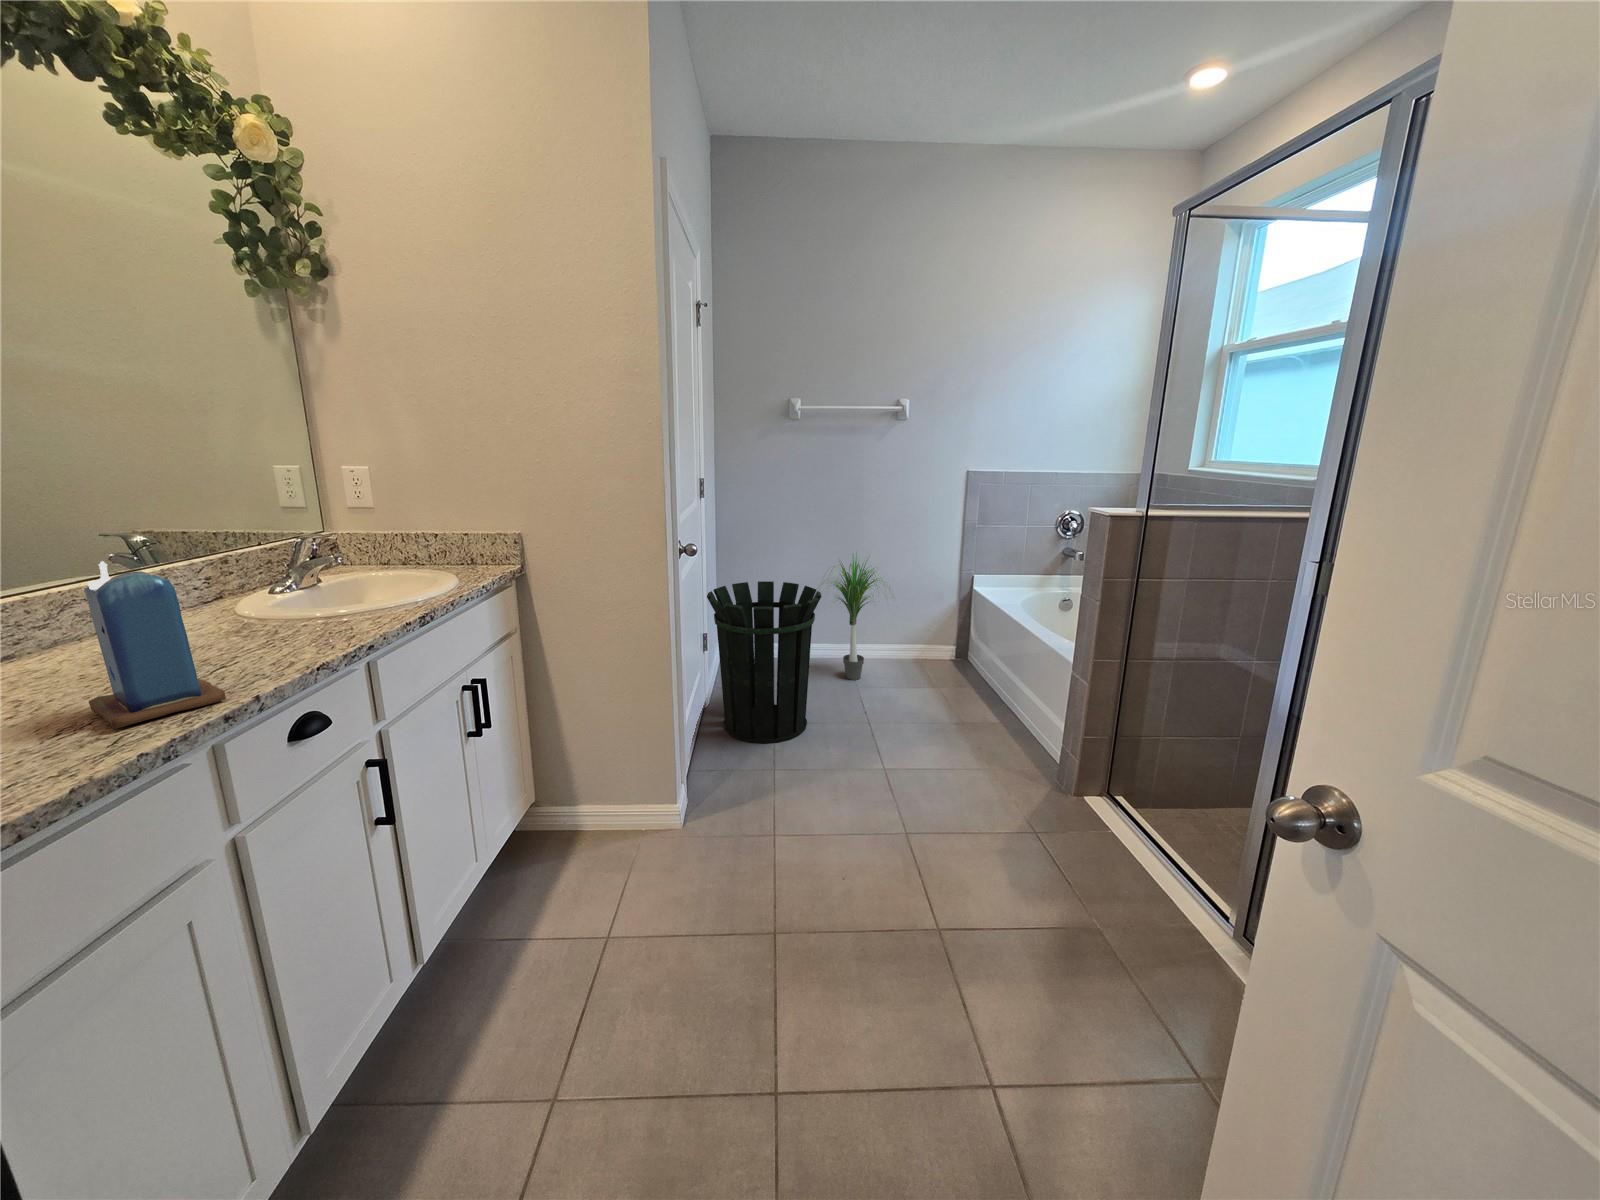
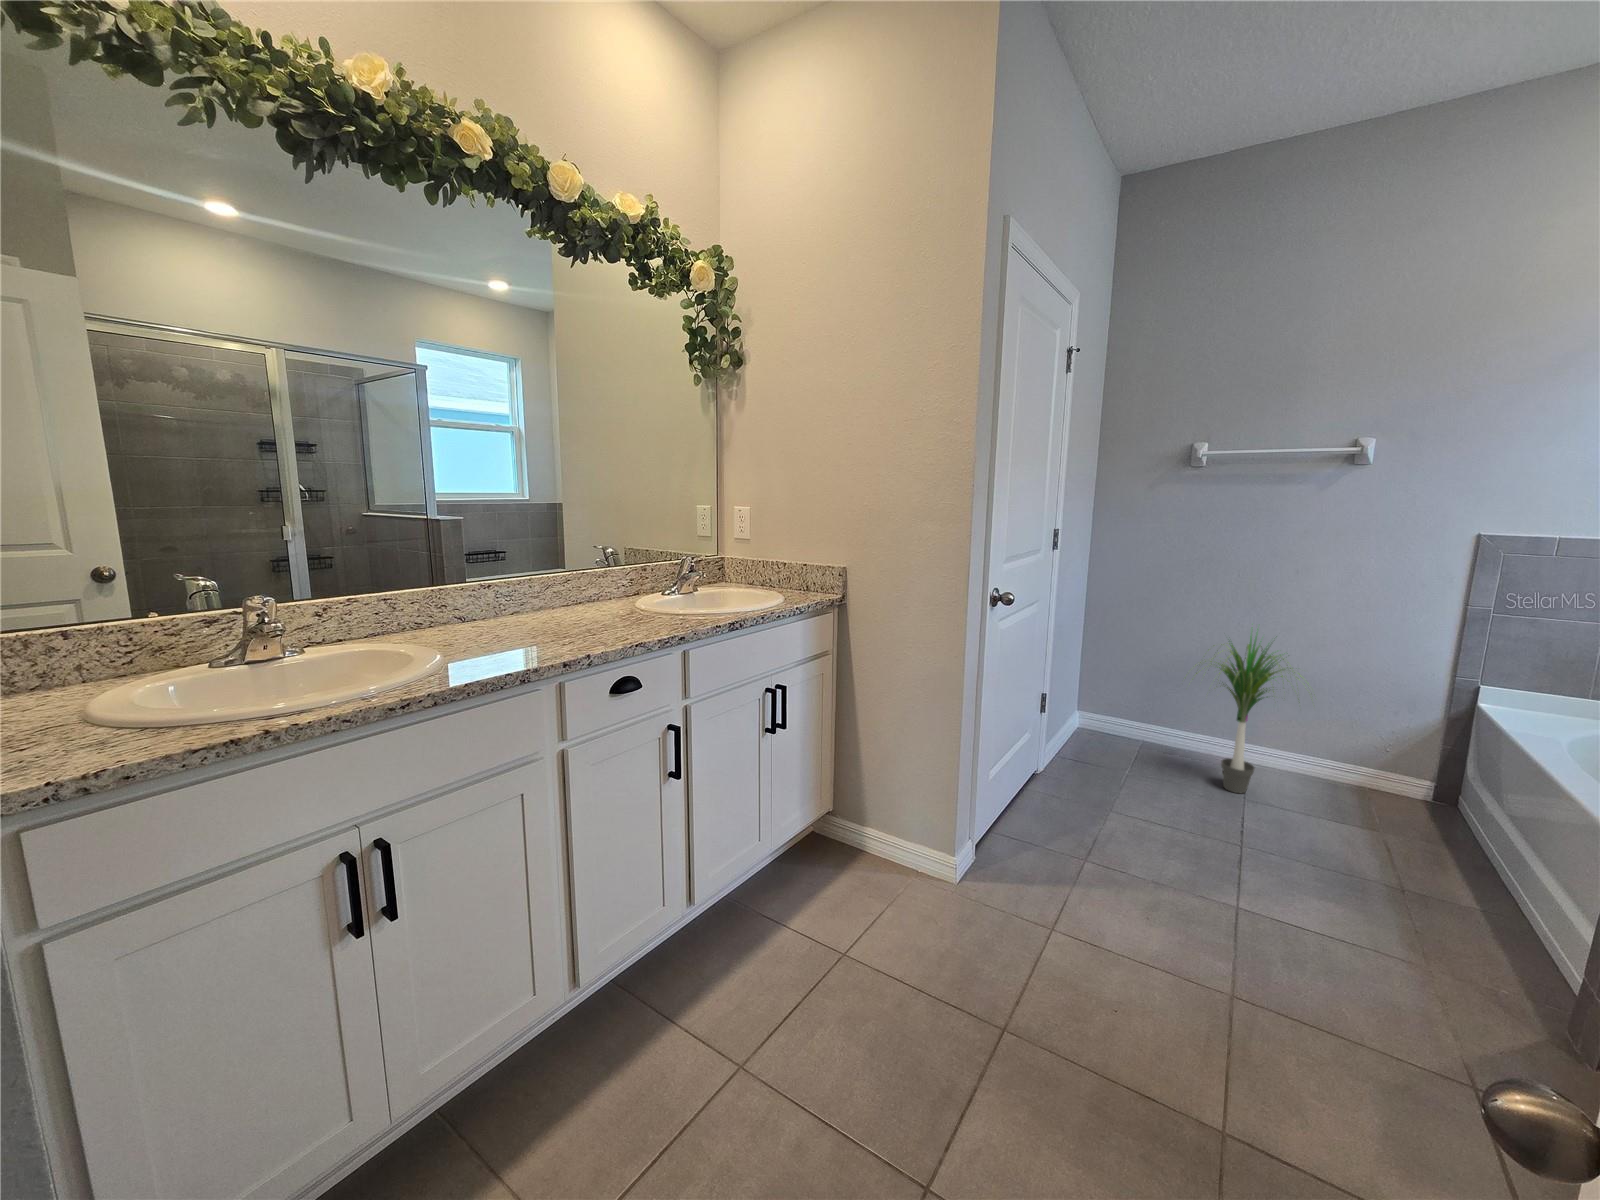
candle: present [84,561,226,729] -> none [511,549,573,658]
waste bin: present [707,581,822,743] -> none [1034,646,1182,838]

